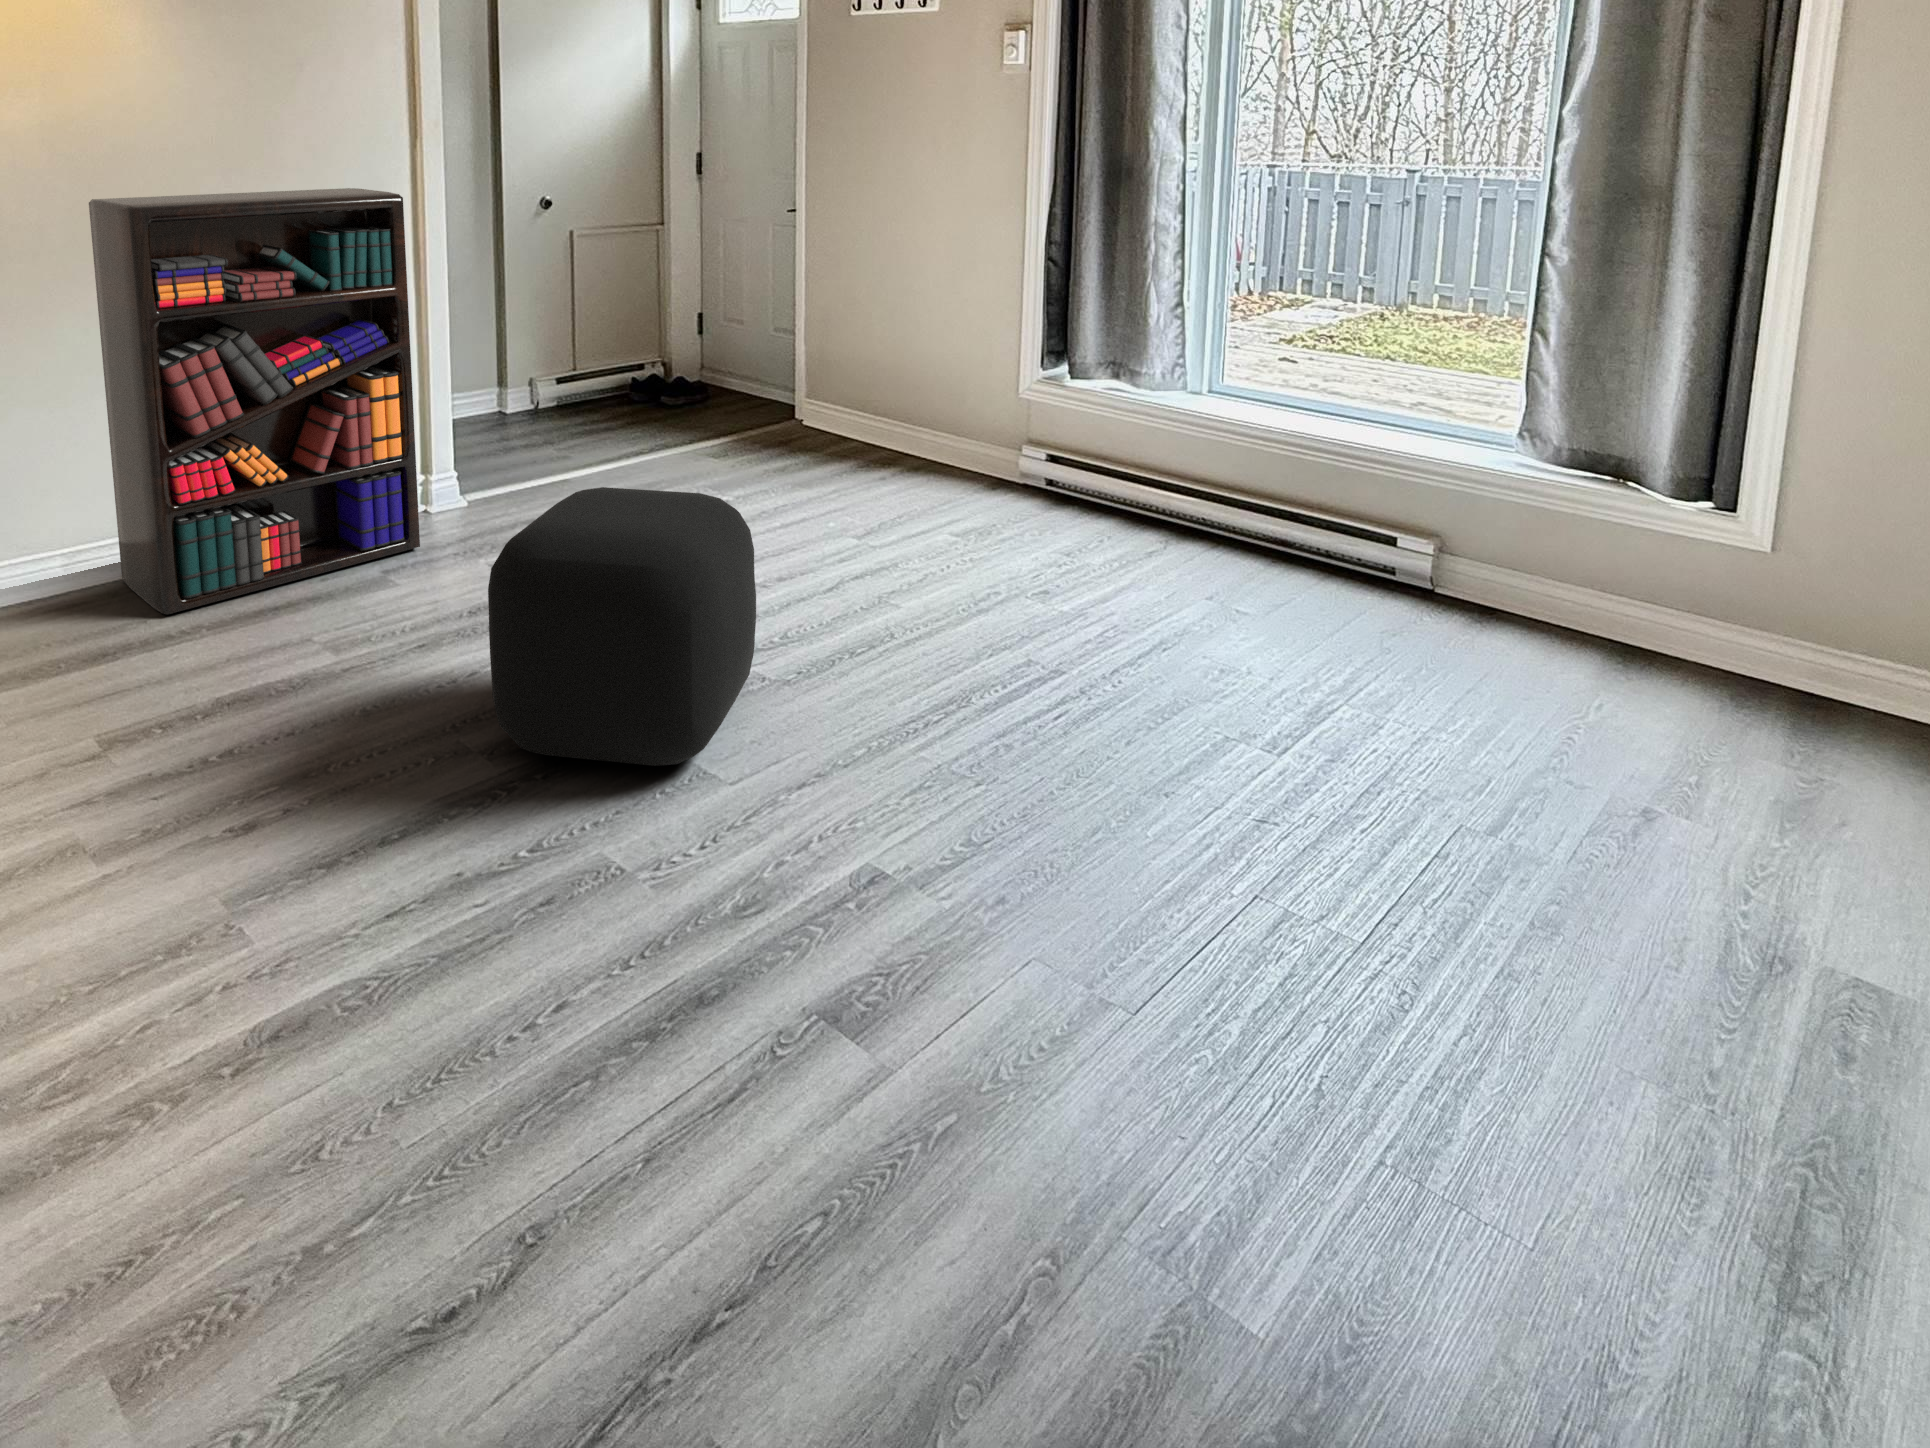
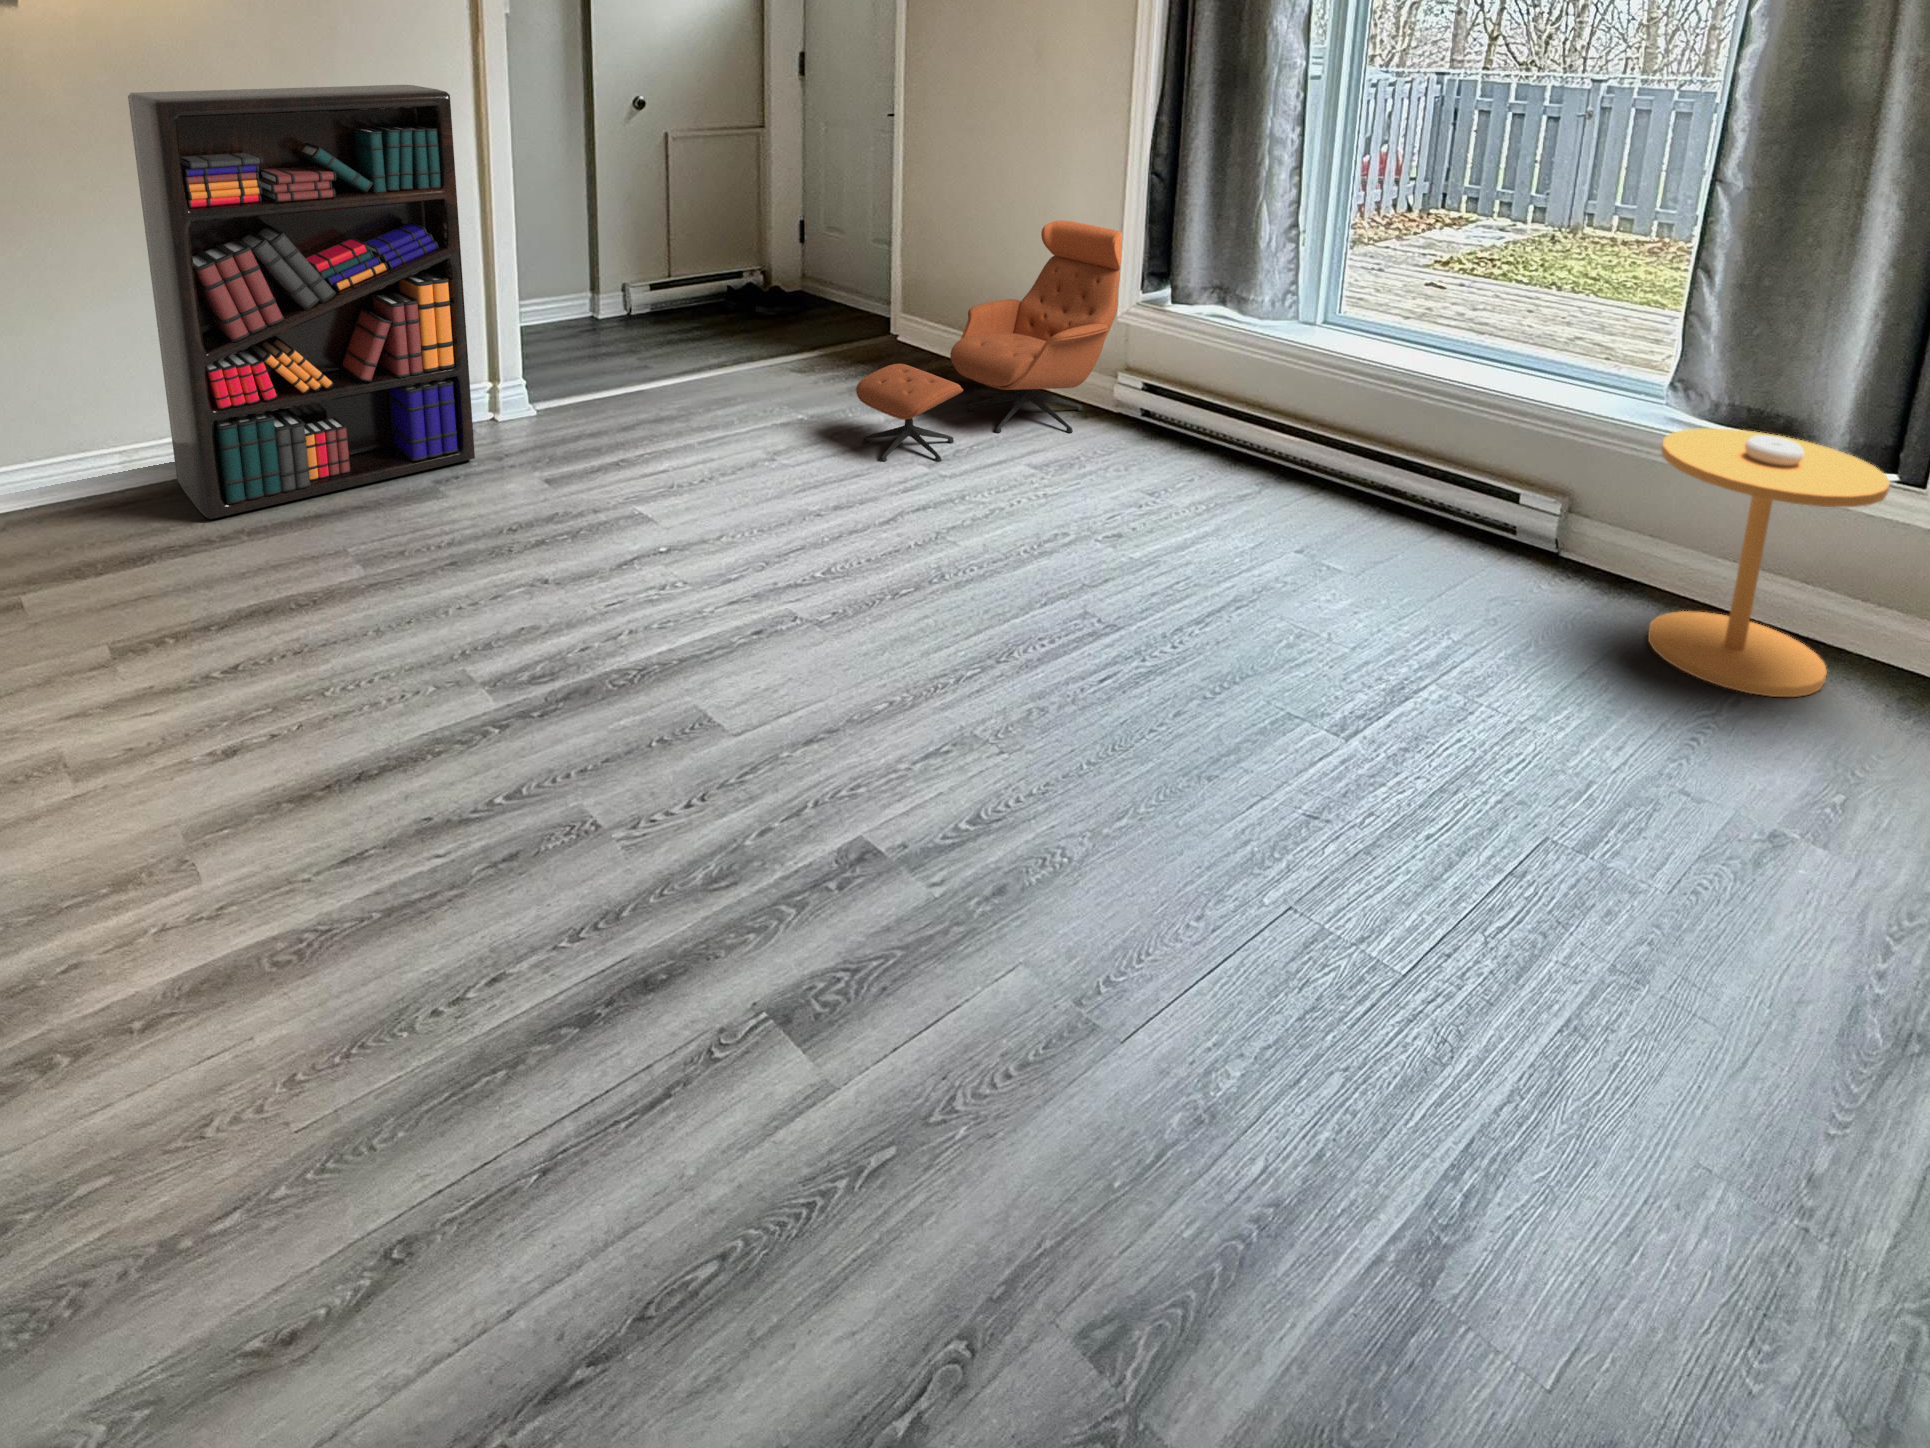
lounge chair: none [785,305,1022,534] -> present [856,220,1122,462]
side table: none [1517,467,1707,698] -> present [1648,428,1890,697]
ottoman: present [488,487,756,766] -> none [484,412,779,712]

